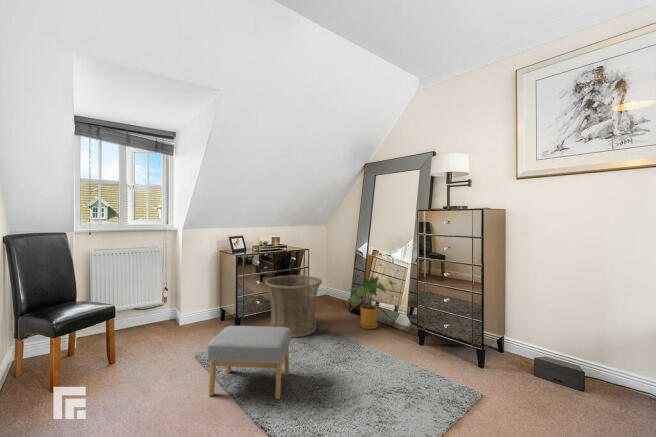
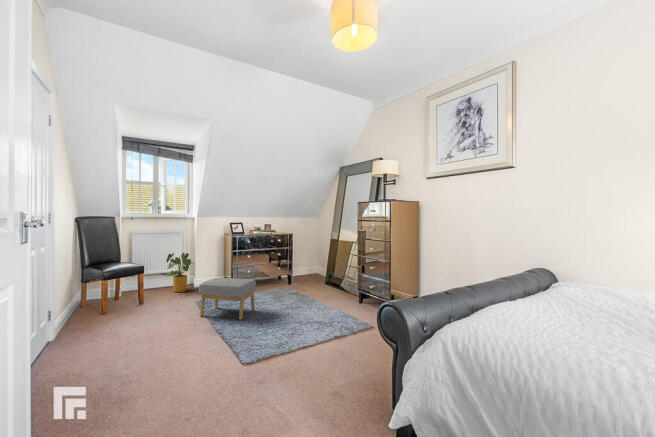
basket: present [265,275,322,337] -> none [252,253,295,295]
house plant: present [347,276,394,329] -> present [166,253,191,292]

